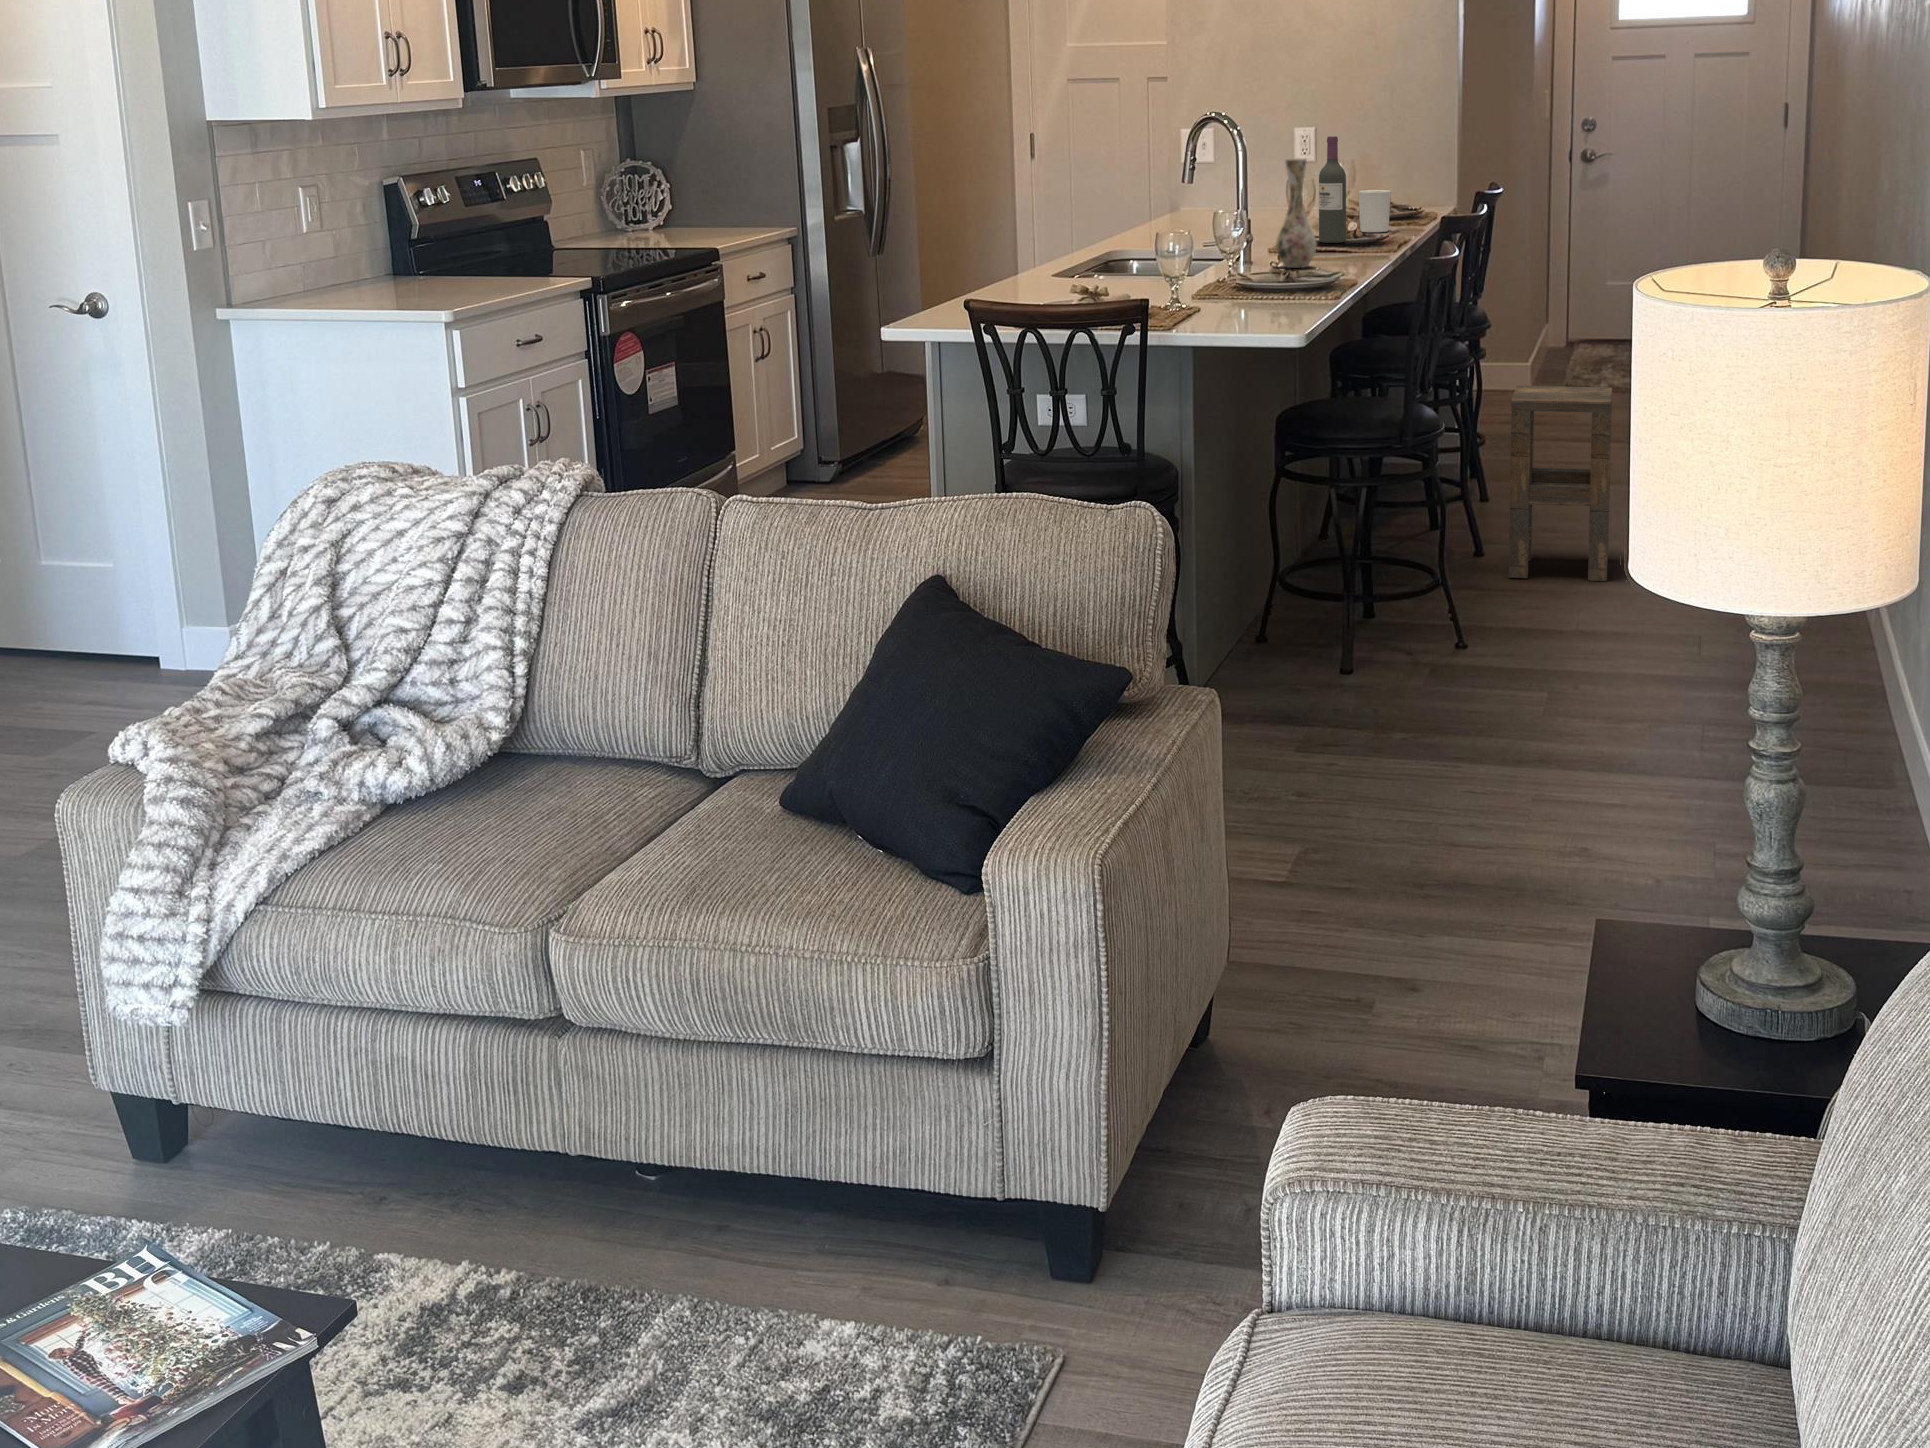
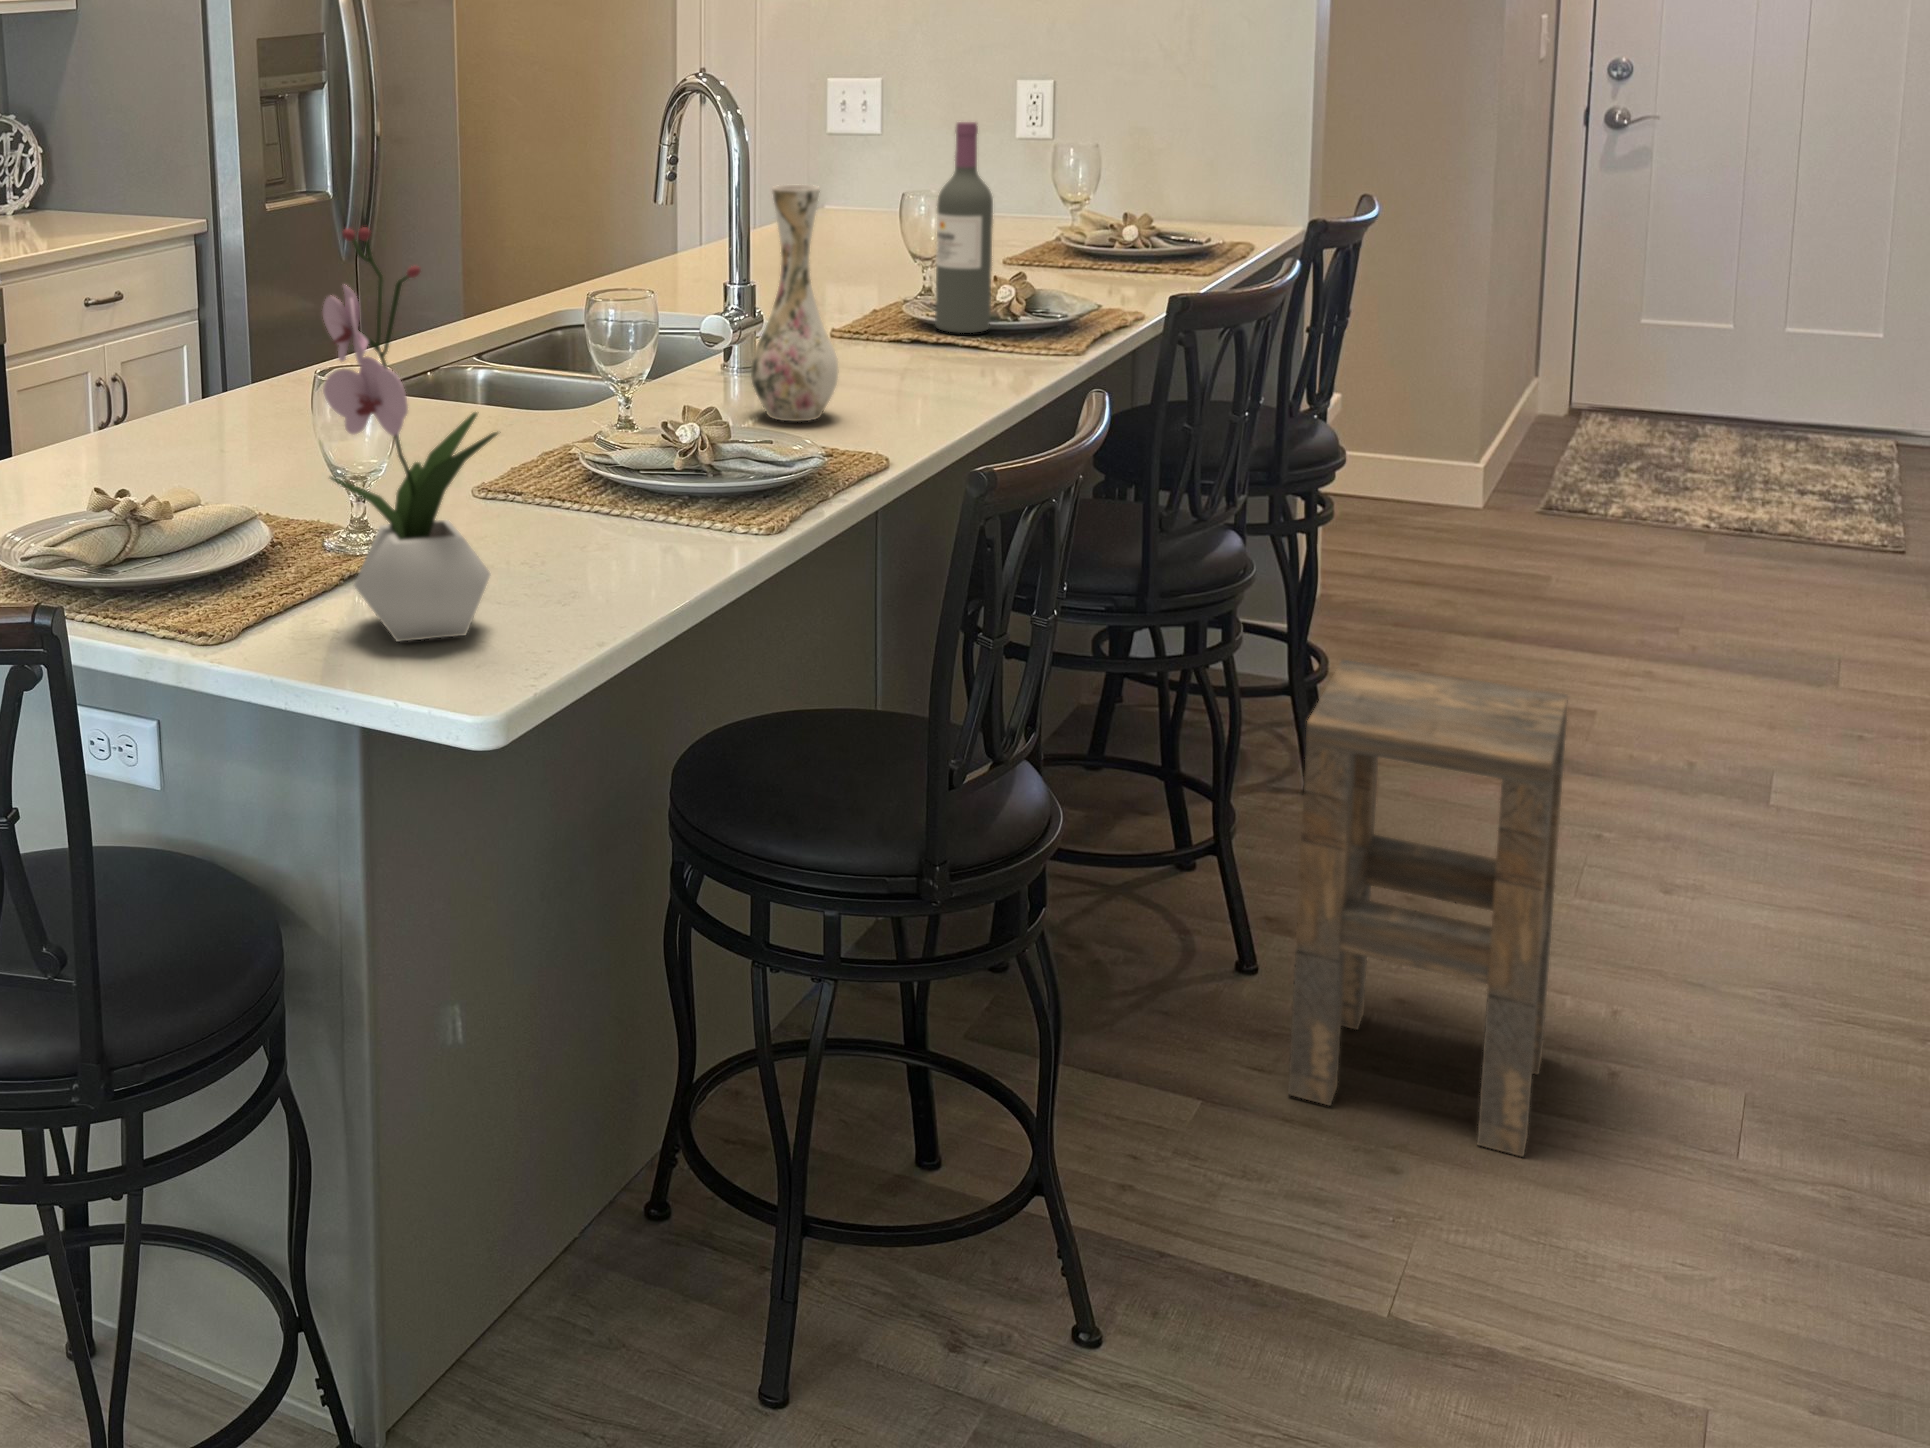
flower arrangement: none [1204,156,1278,315] -> present [323,227,498,642]
candle holder: present [1358,190,1391,232] -> none [1049,218,1115,303]

